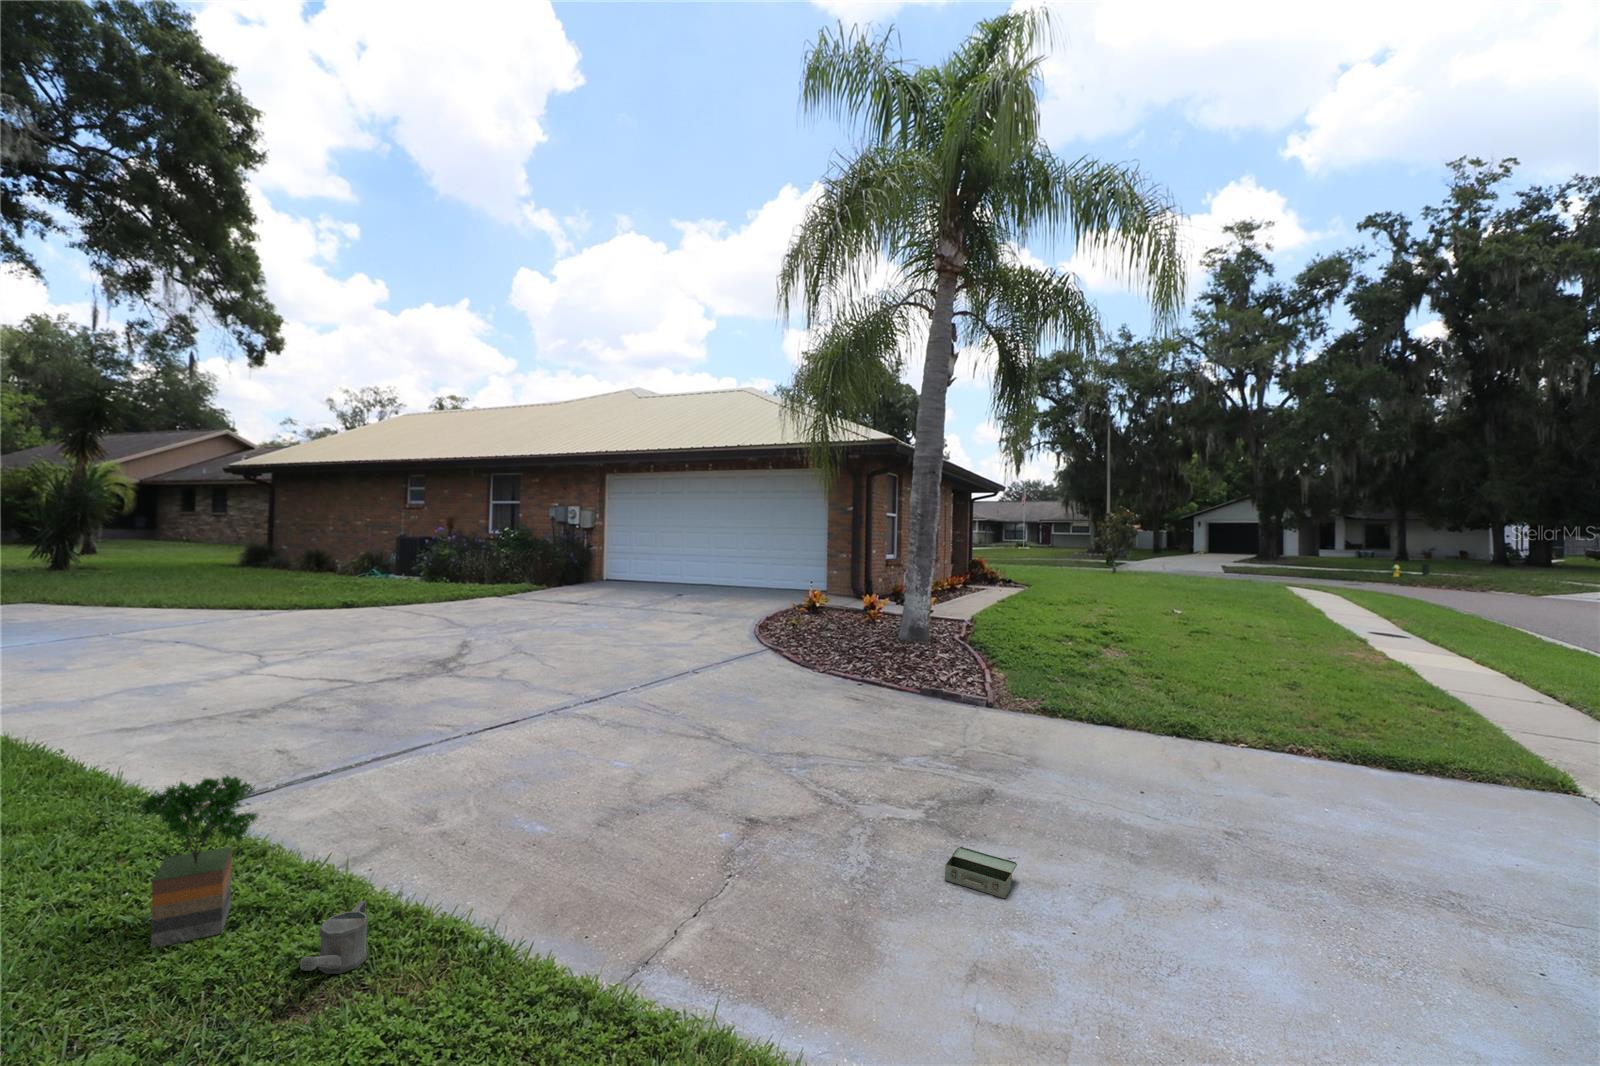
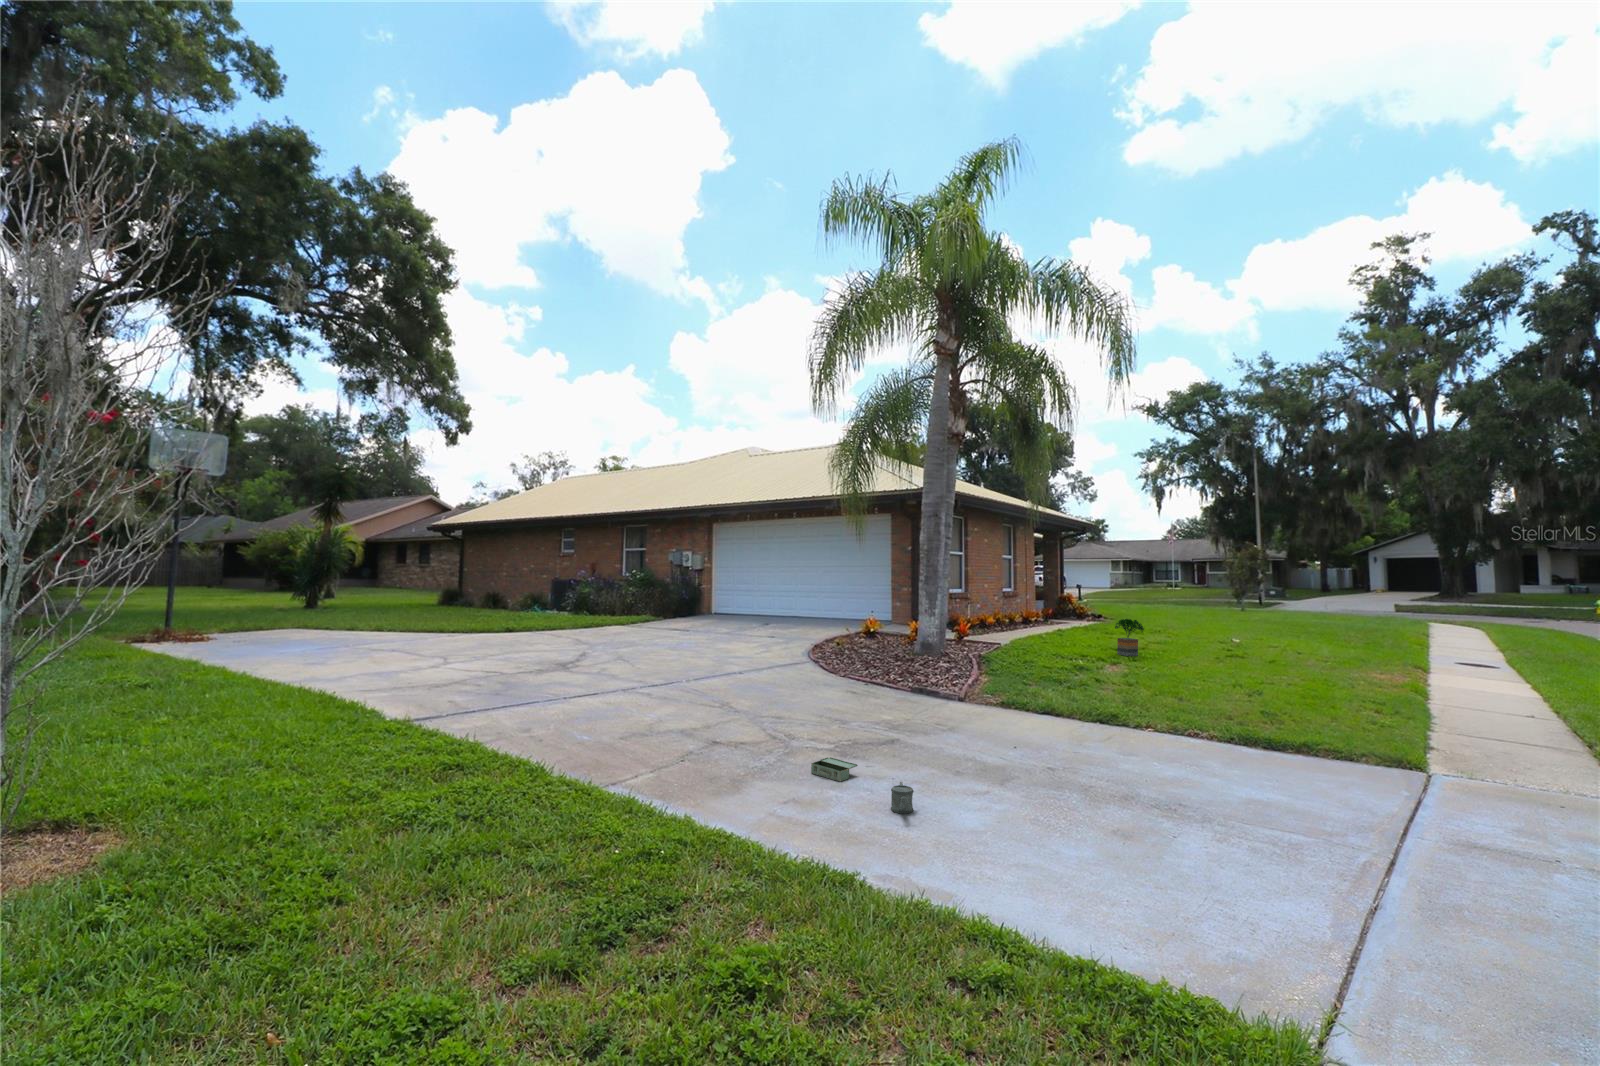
potted tree: present [138,776,258,948] -> present [1115,619,1144,656]
watering can: present [300,901,368,974] -> present [891,782,914,814]

